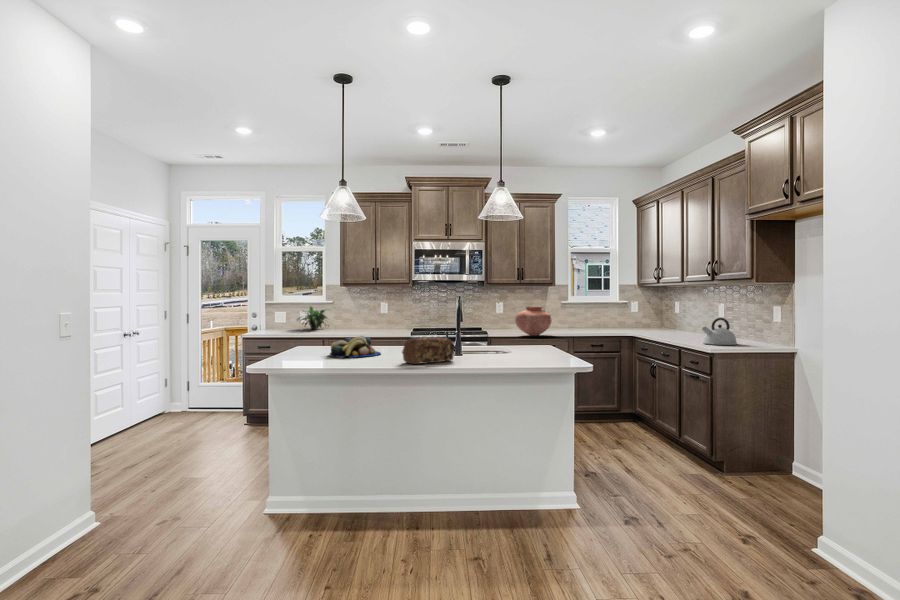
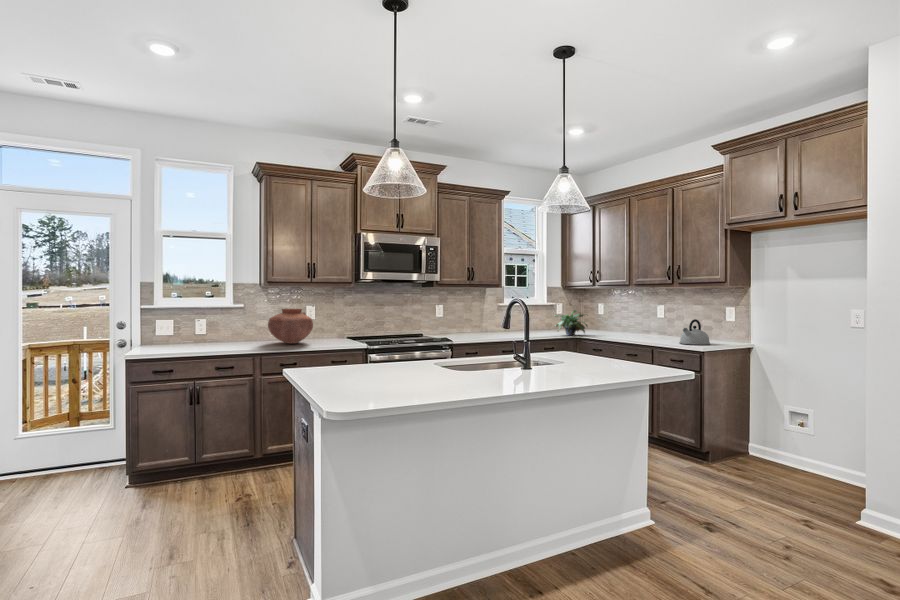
potted plant: present [297,306,329,329] -> present [556,310,587,335]
vase: present [515,306,551,336] -> present [268,308,313,344]
fruit bowl: present [330,336,381,358] -> none [362,352,430,384]
bread loaf: present [403,337,454,364] -> none [504,351,552,387]

